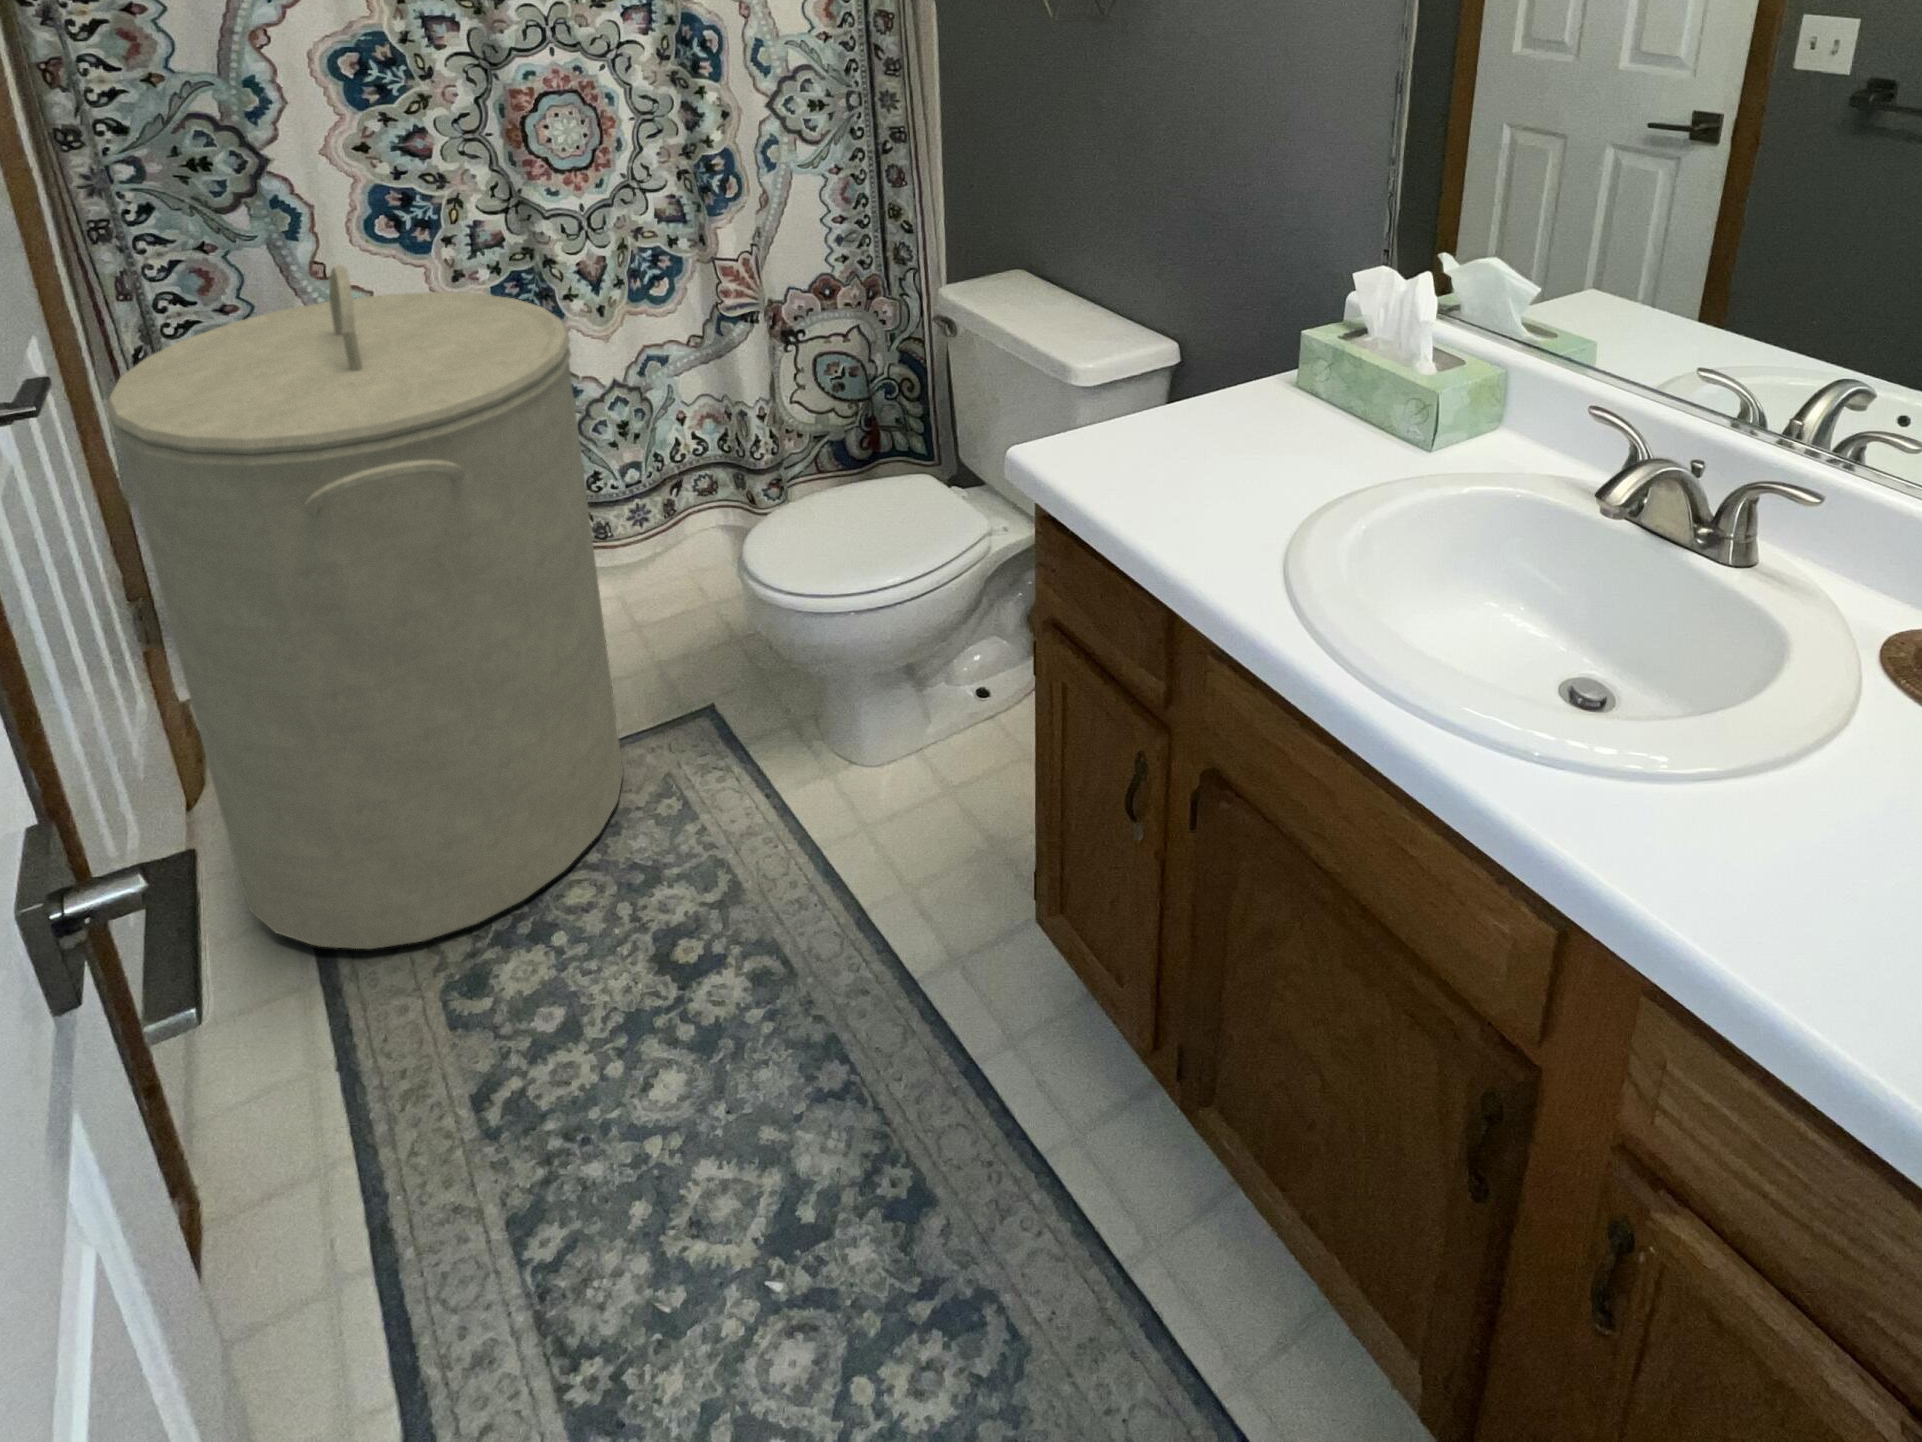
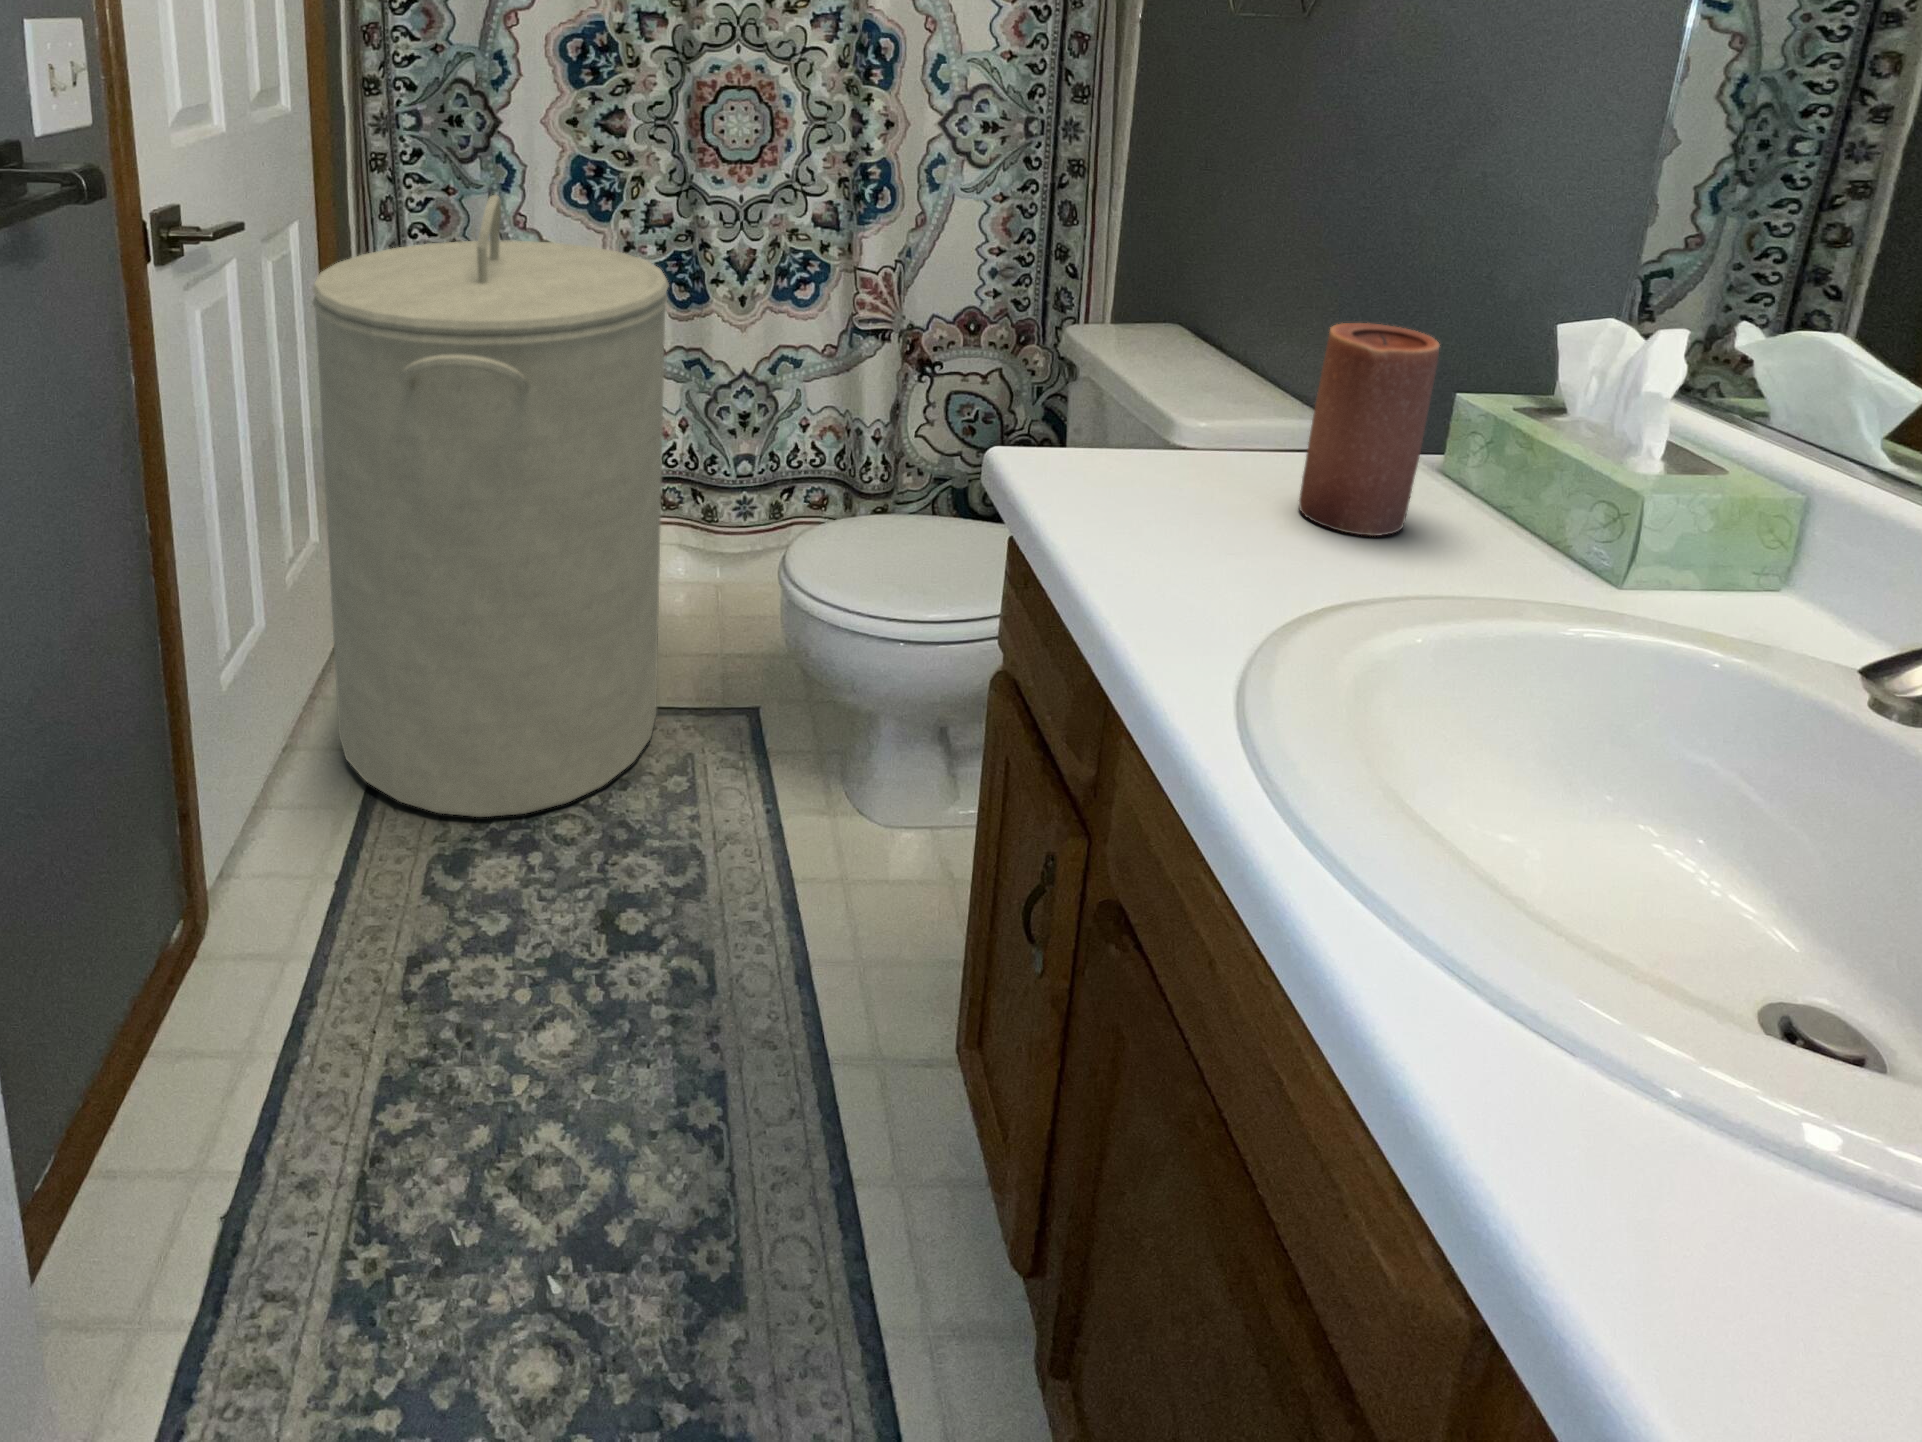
candle: none [1241,302,1322,456] -> present [1299,323,1440,536]

